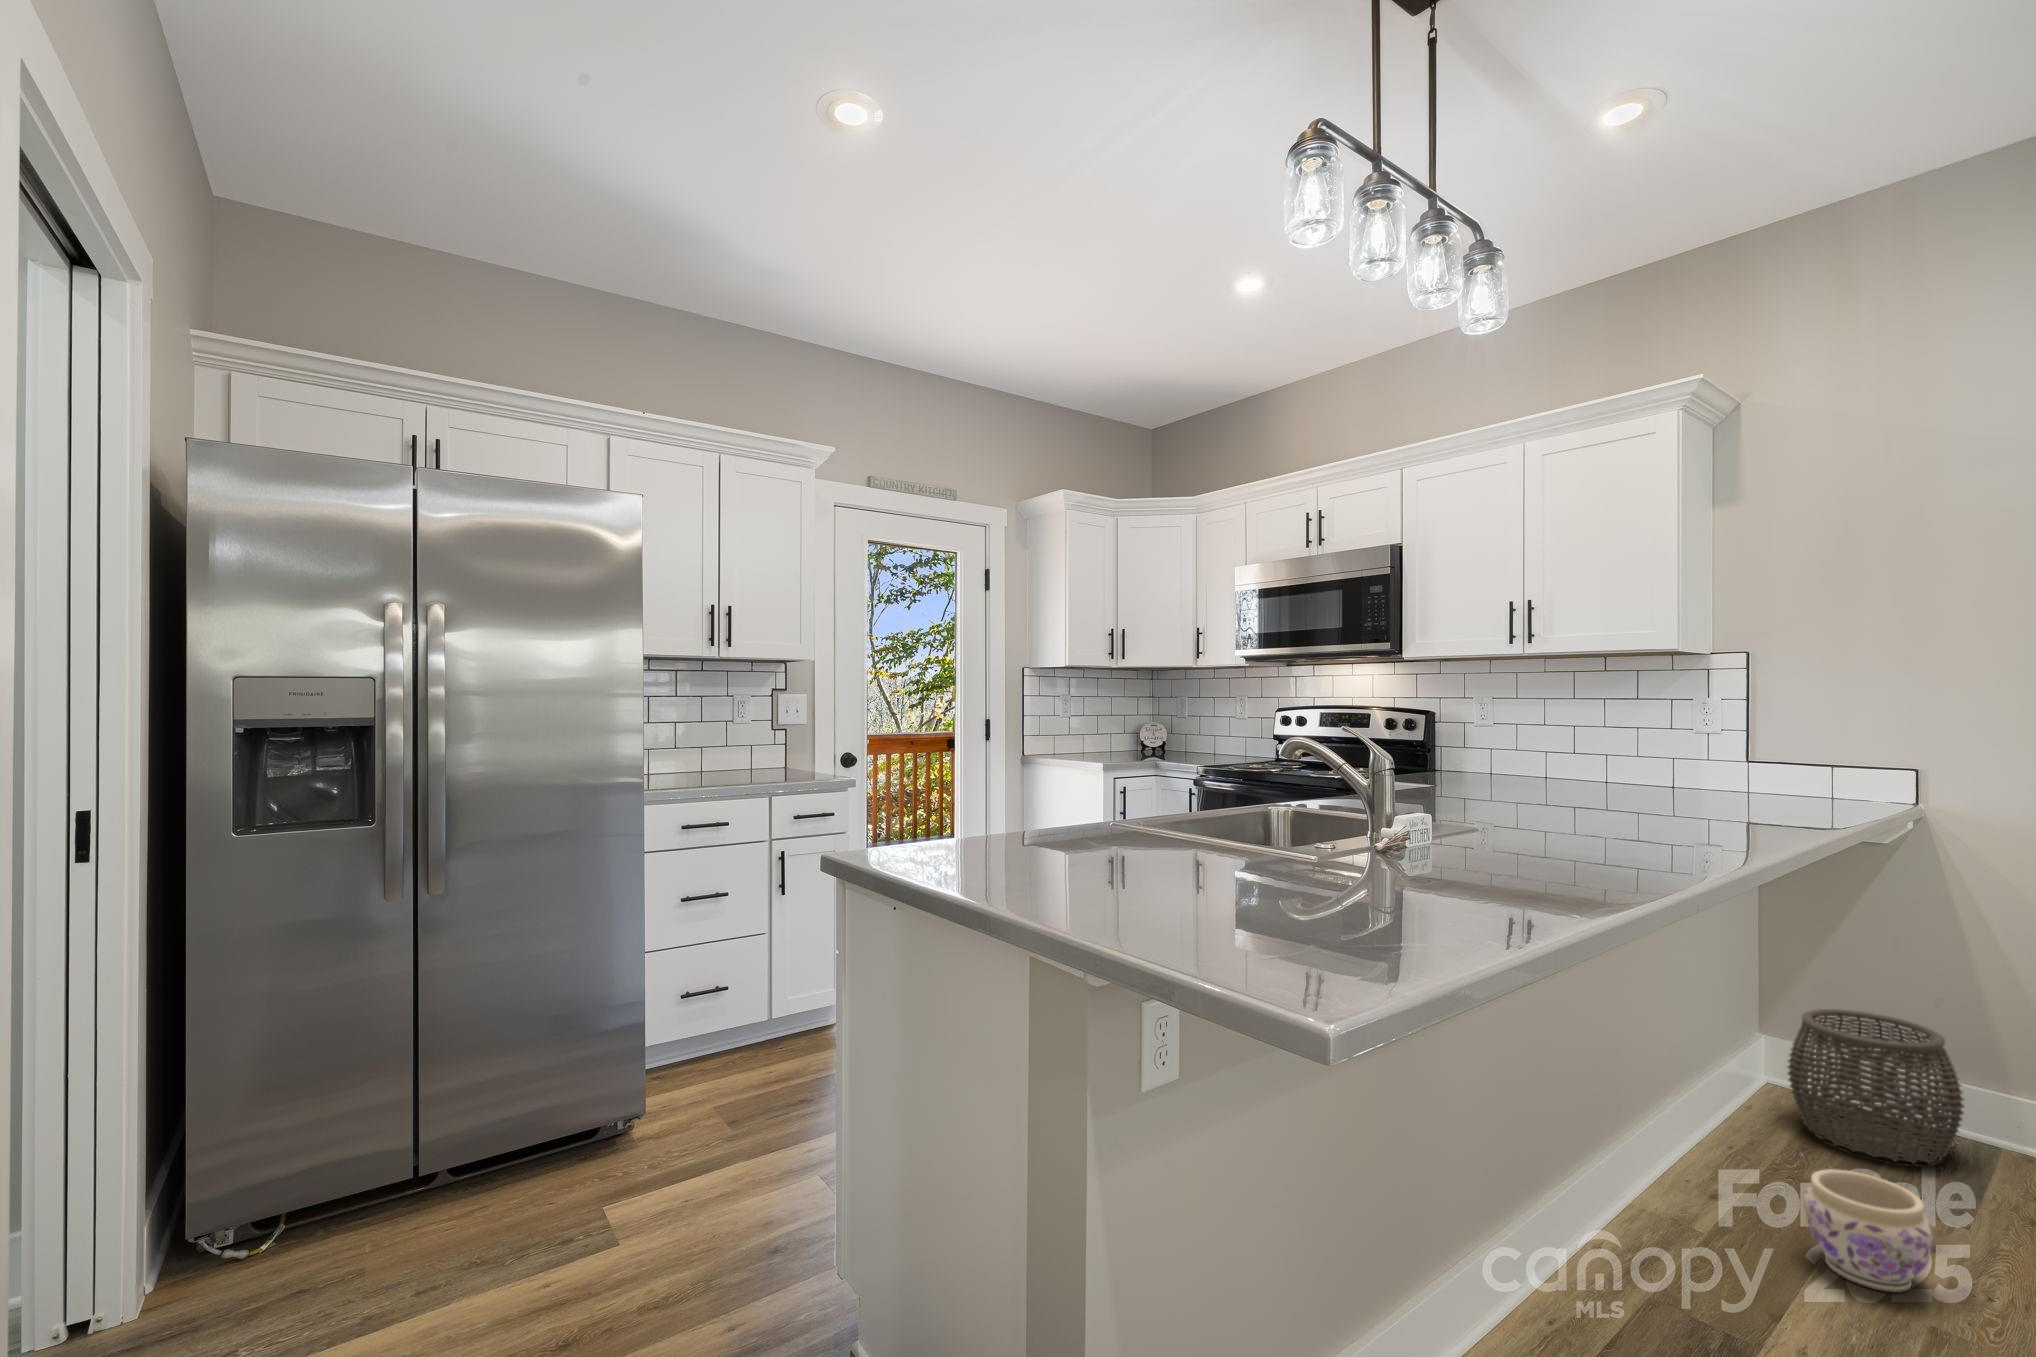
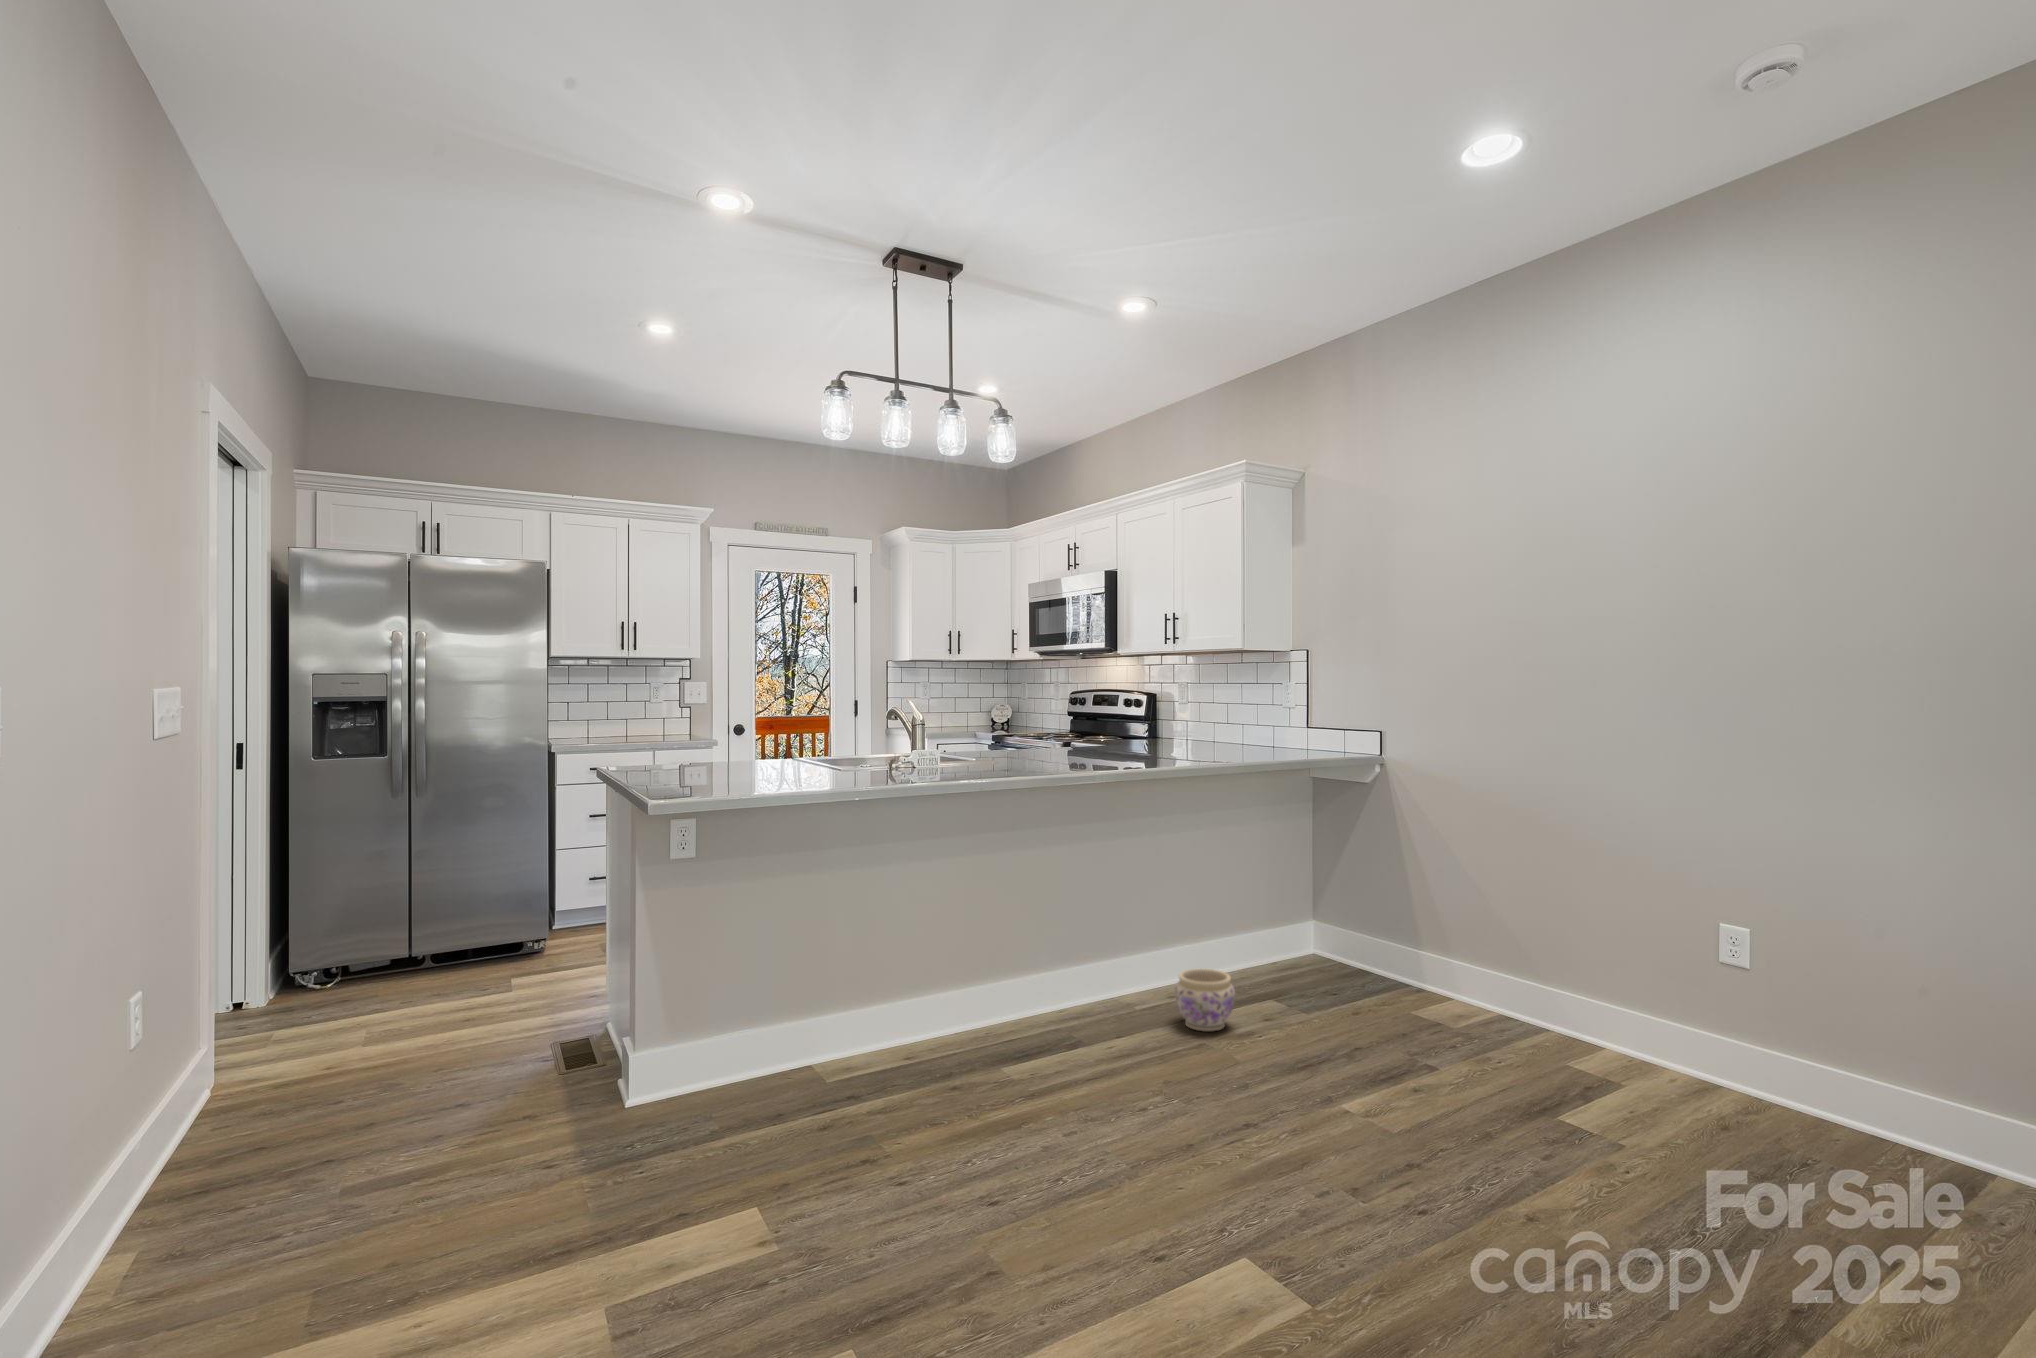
woven basket: present [1788,1009,1964,1163] -> none [1282,894,1377,988]

